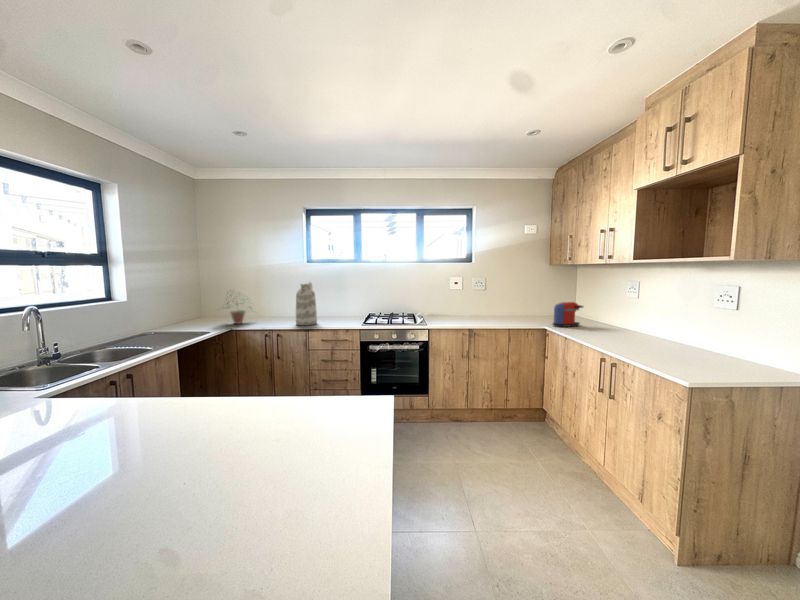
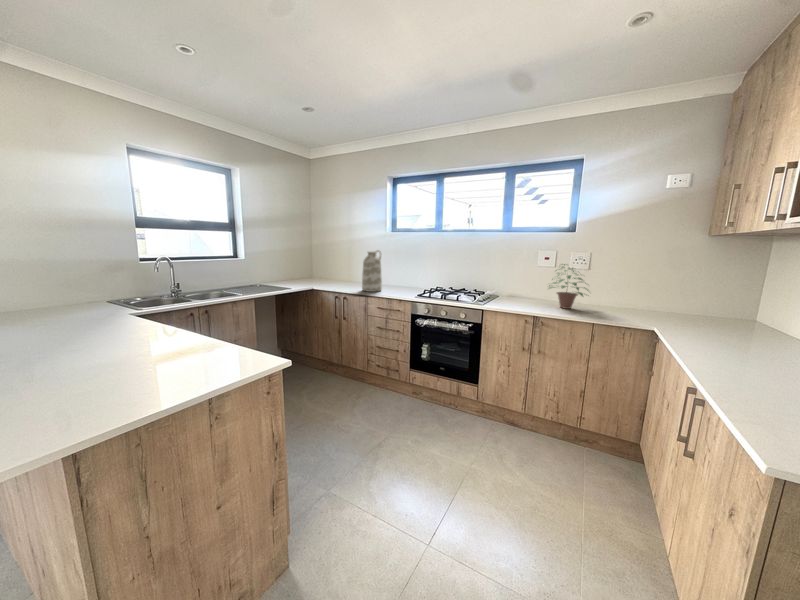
potted plant: present [227,293,250,324] -> present [549,264,588,309]
coffee maker: present [553,302,583,327] -> none [669,294,742,335]

